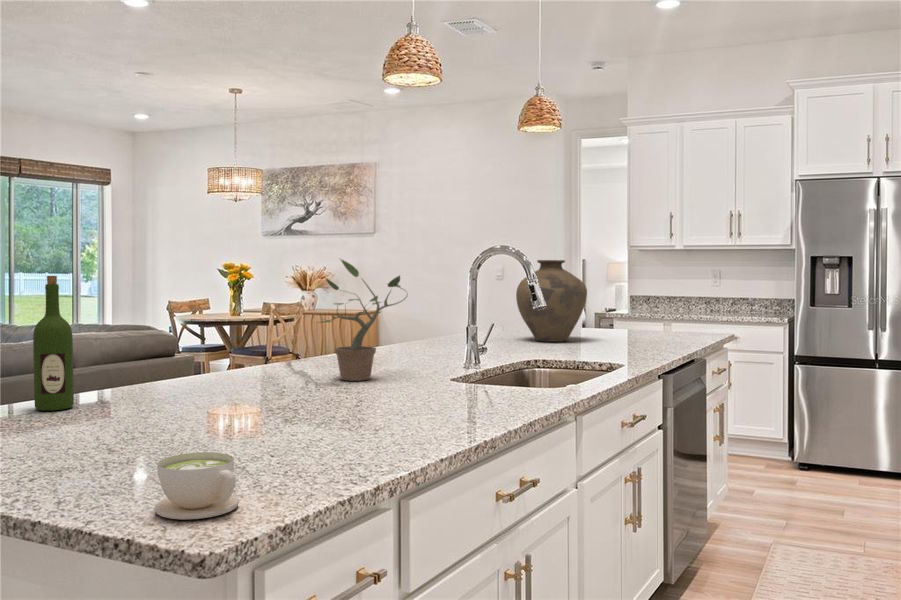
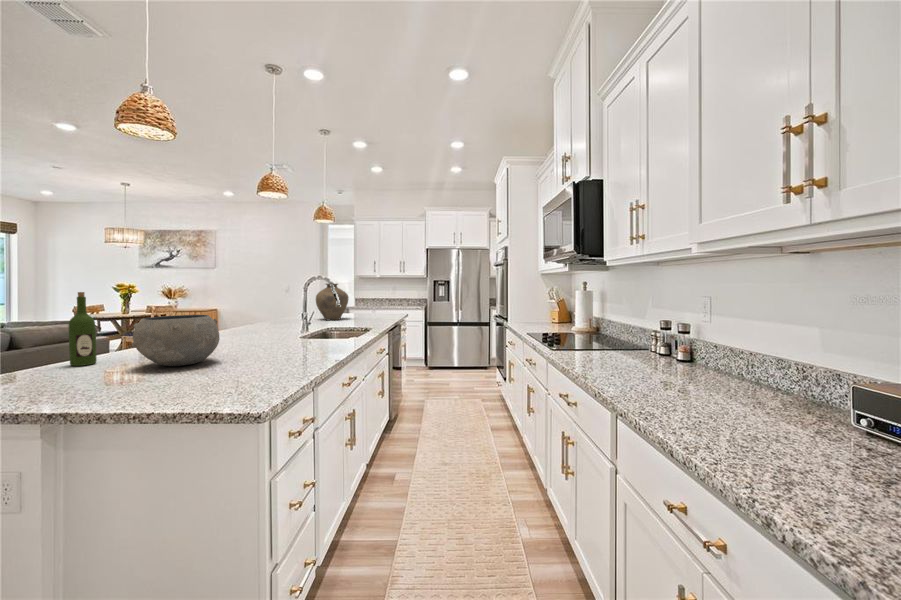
potted plant: present [318,260,408,381] -> none [232,282,277,341]
ceramic bowl: none [97,324,253,428] -> present [132,315,220,366]
coffee cup: present [155,452,239,520] -> none [215,368,256,396]

